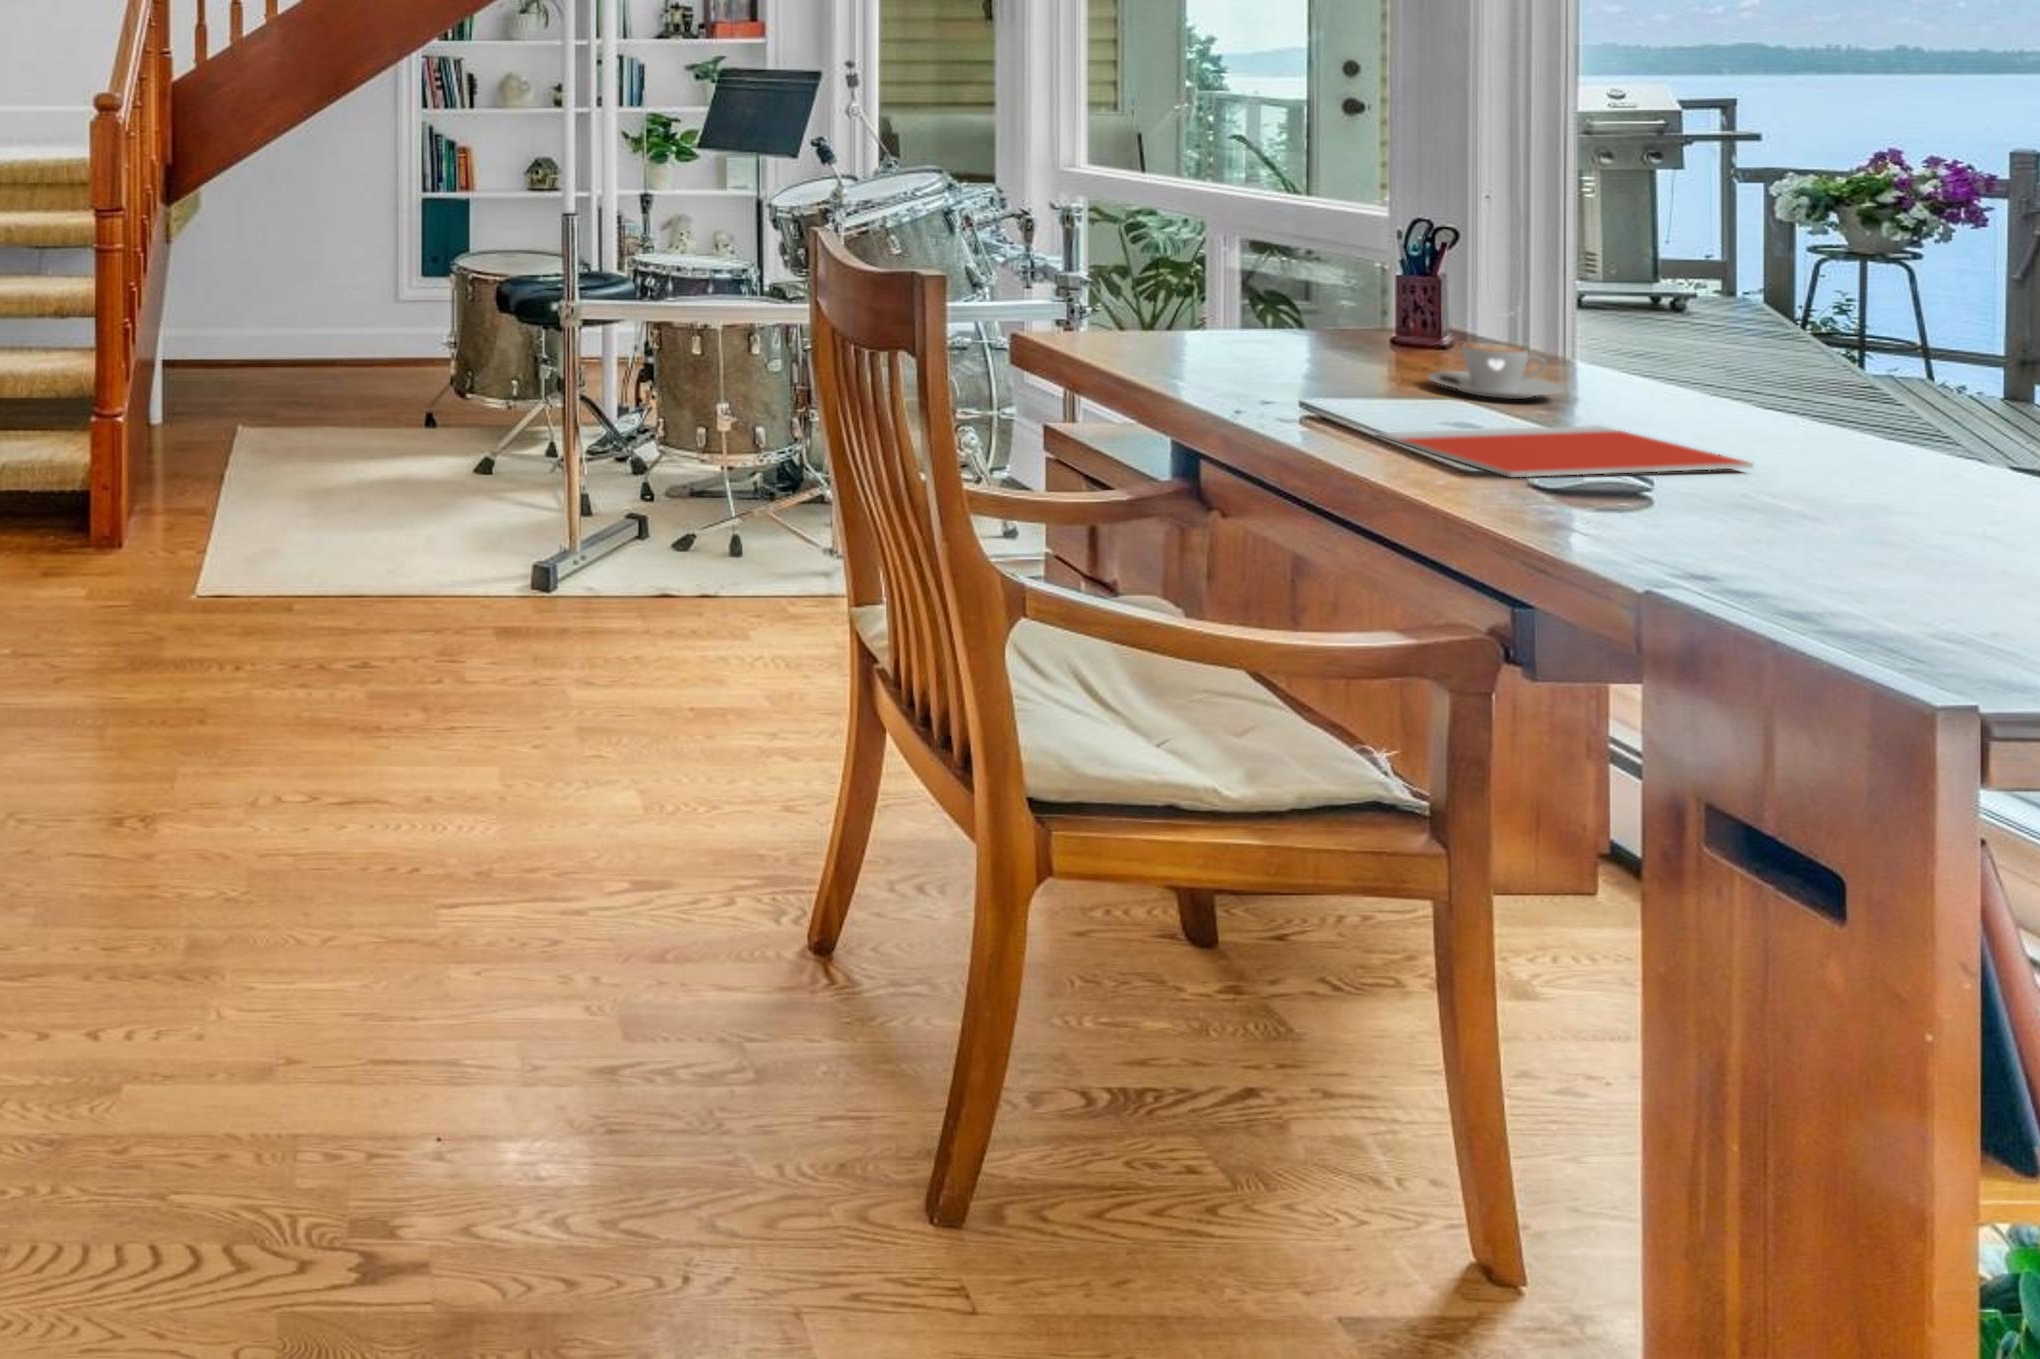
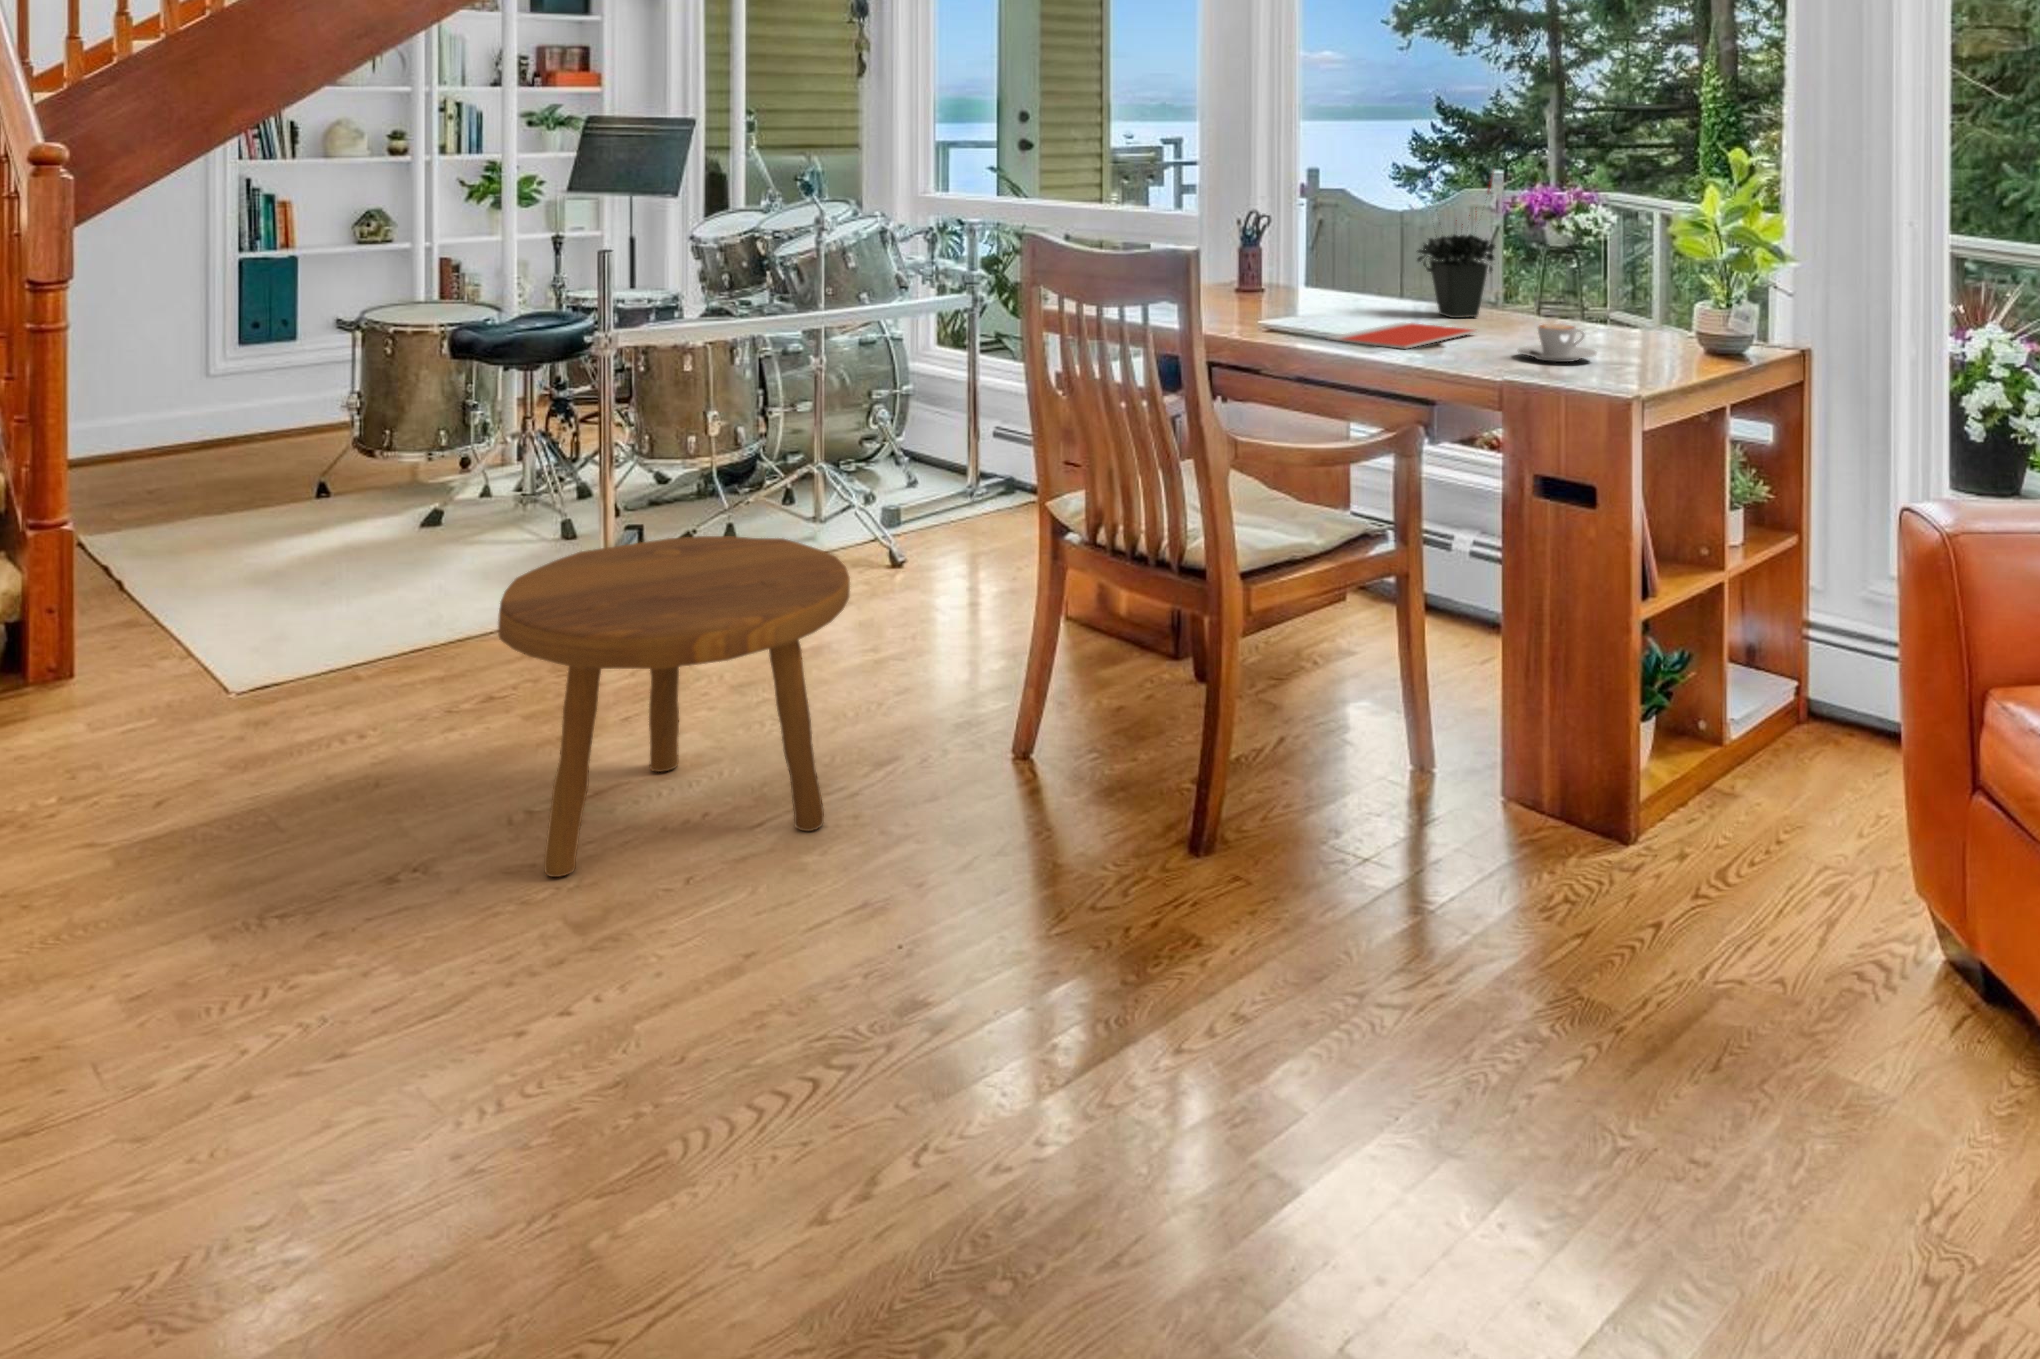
potted plant: none [1684,154,1888,437] -> present [1417,171,1495,318]
coffee cup: present [1428,343,1564,399] -> present [1518,324,1597,362]
footstool: none [202,537,589,943] -> present [498,536,850,877]

